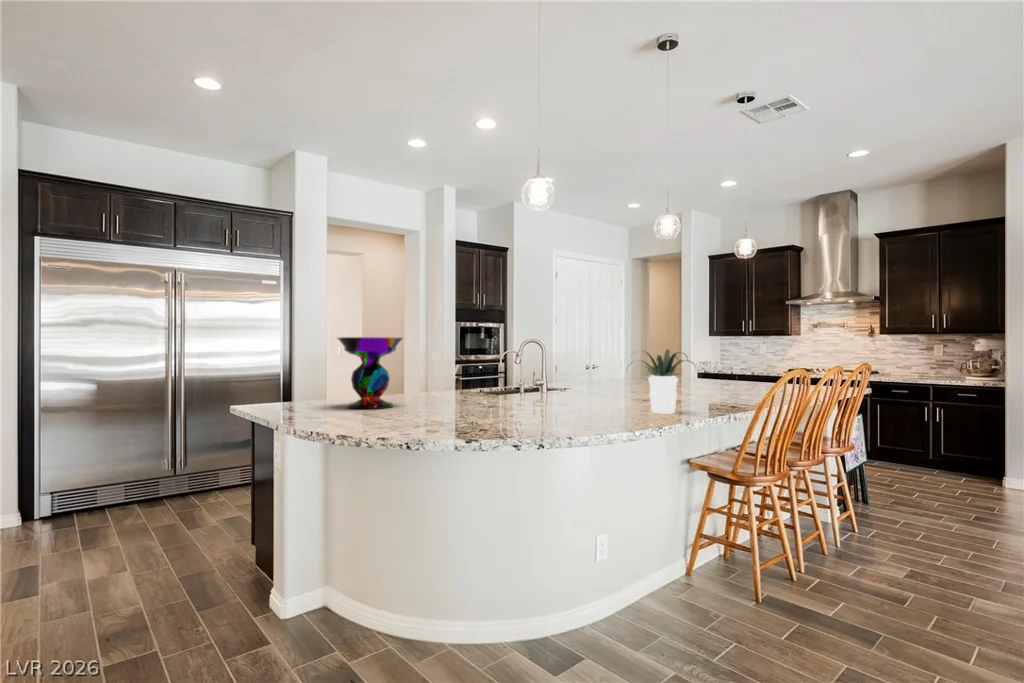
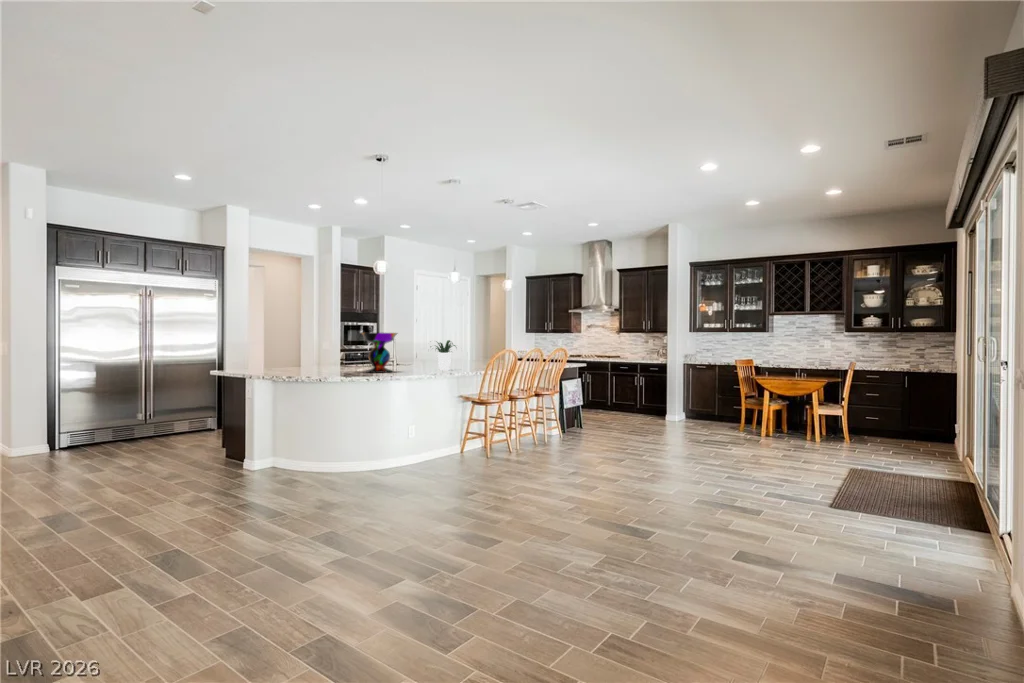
decorative bowl: present [337,337,403,409] -> present [361,333,397,373]

